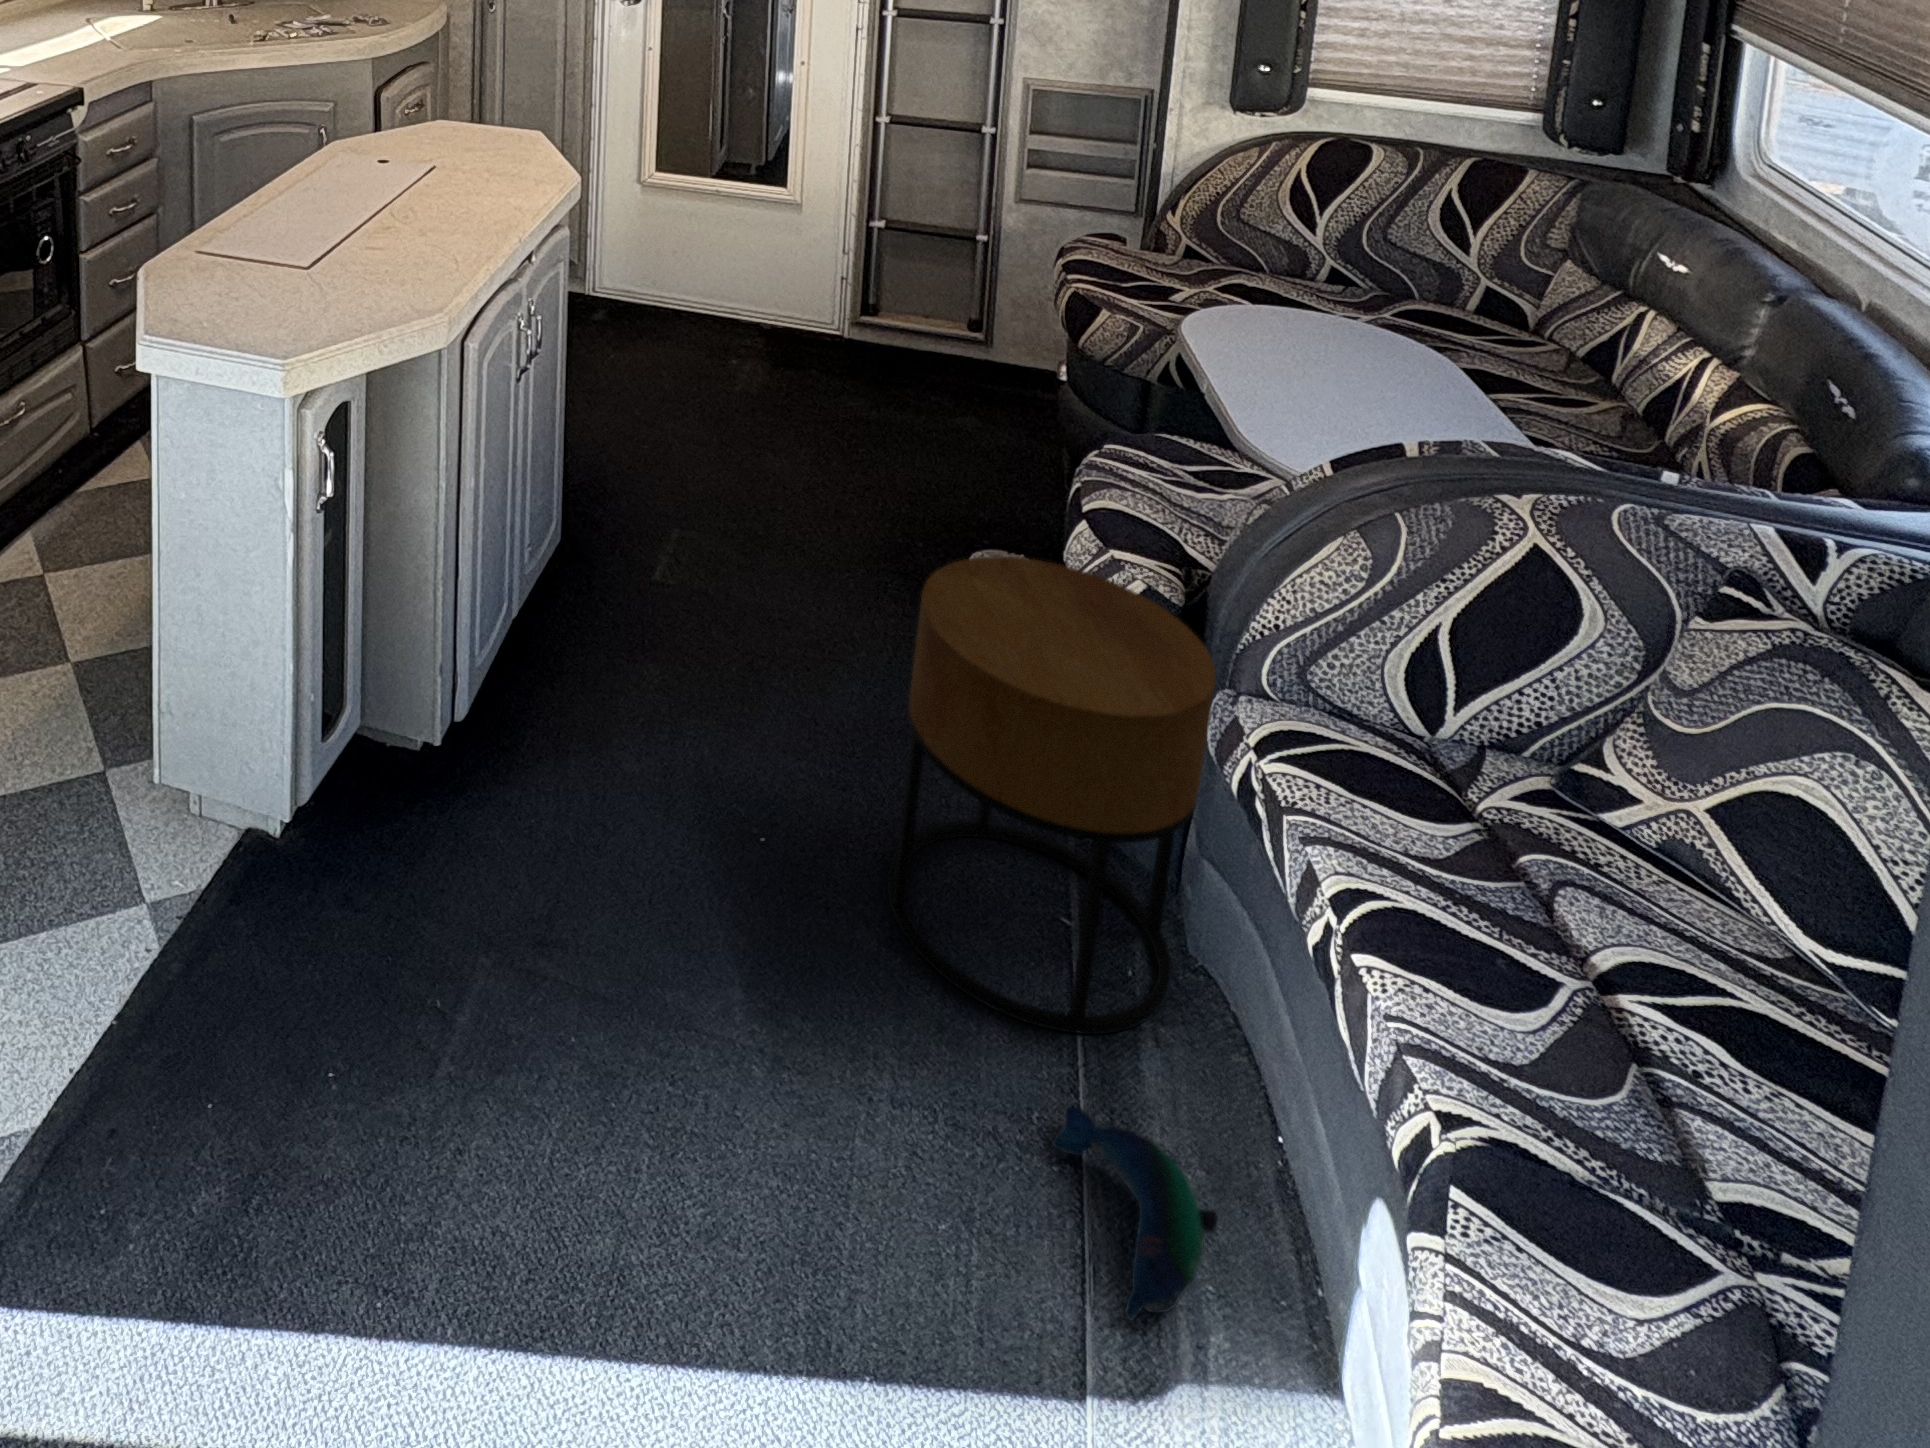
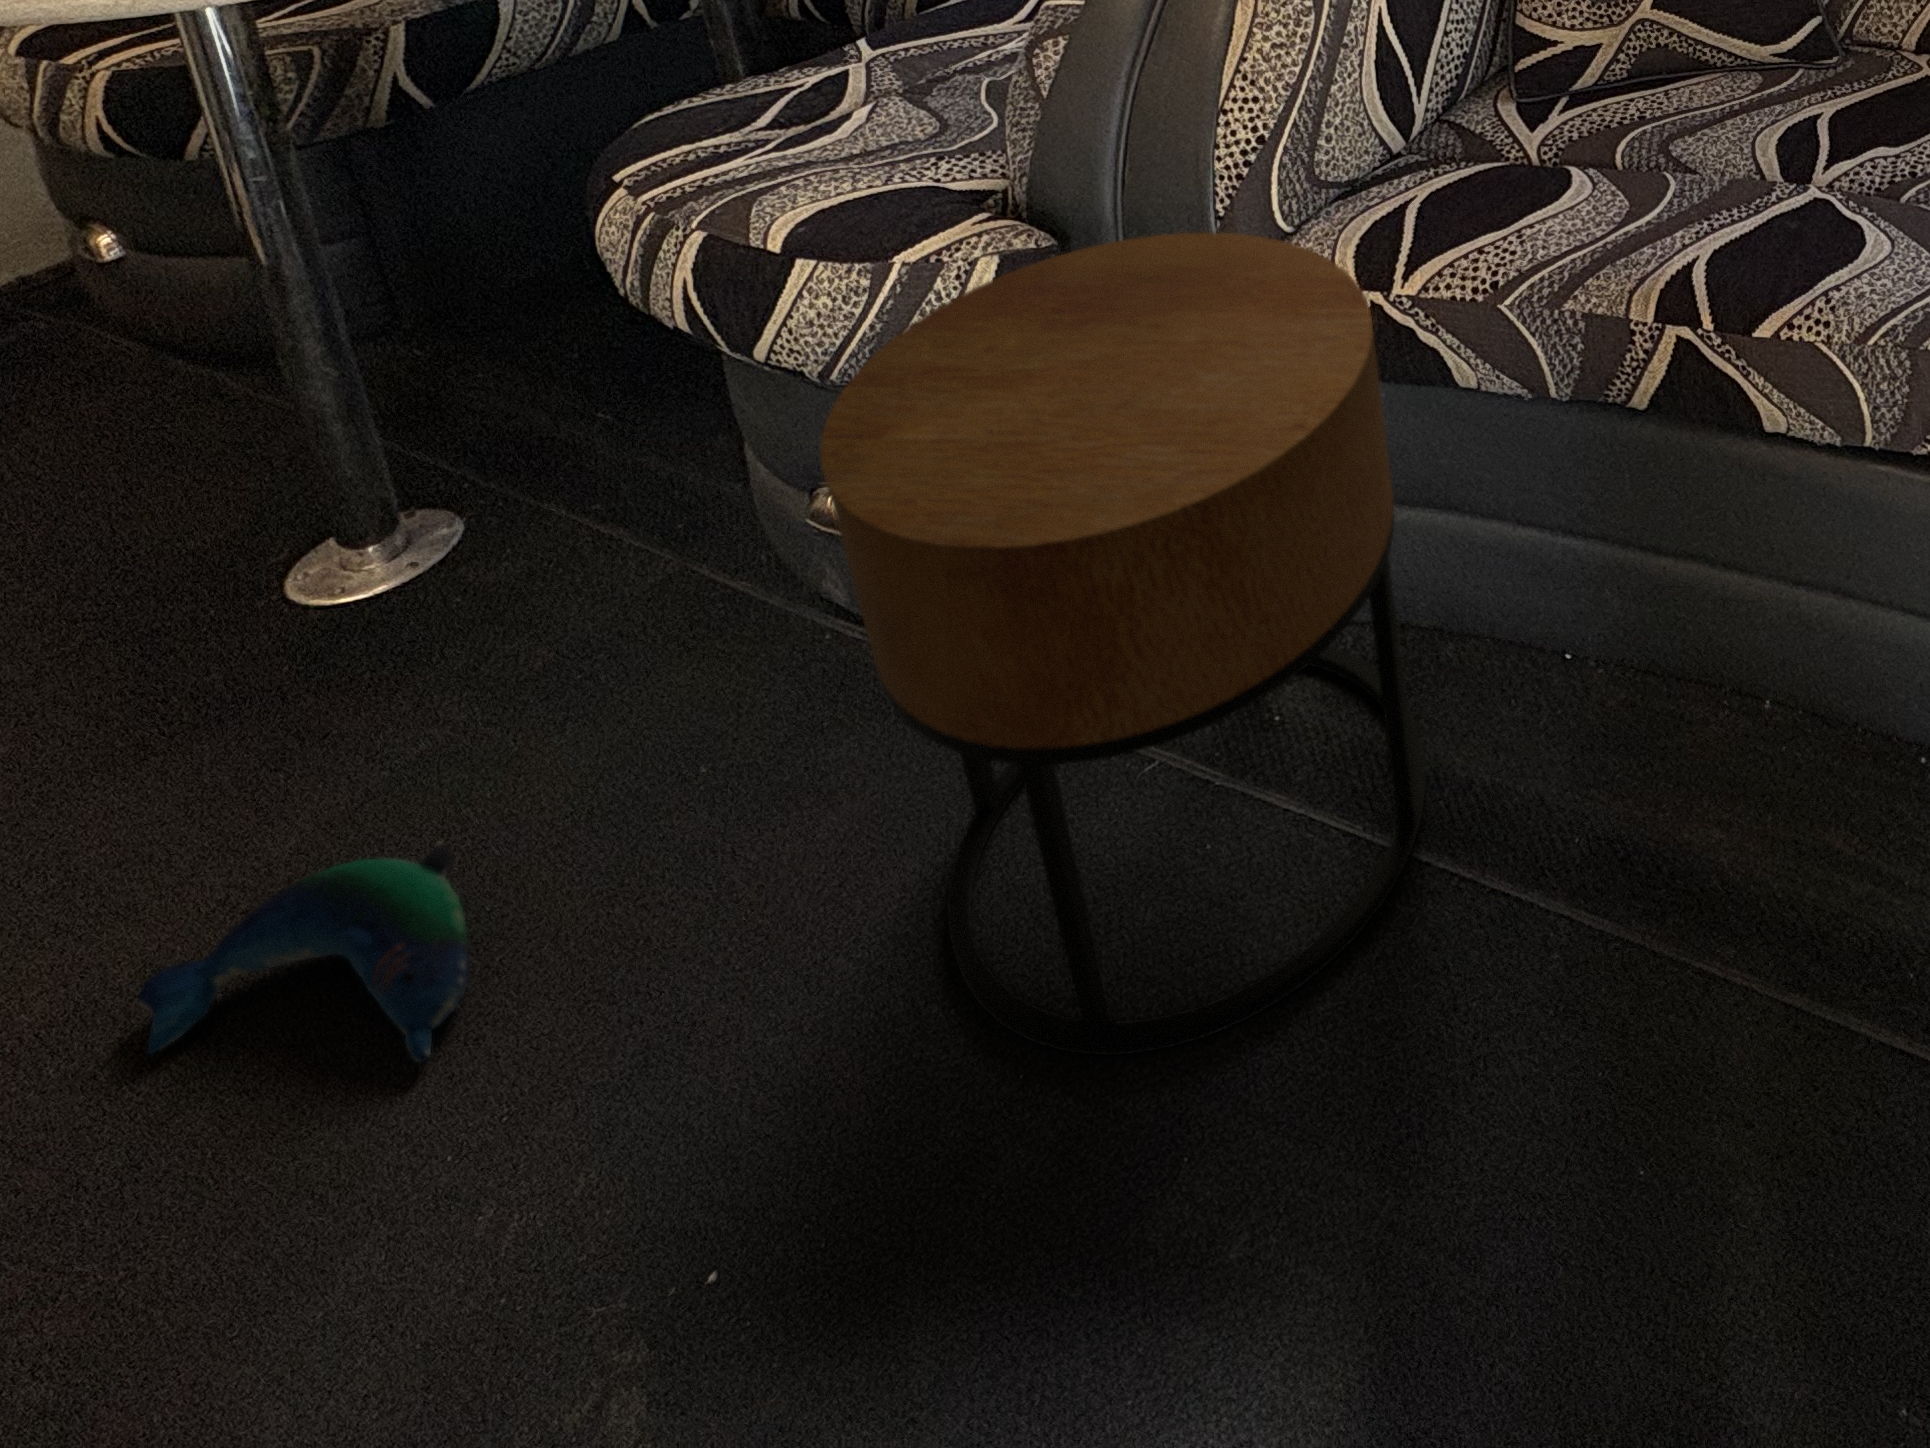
plush toy: present [1052,1106,1218,1320] -> present [138,841,468,1062]

